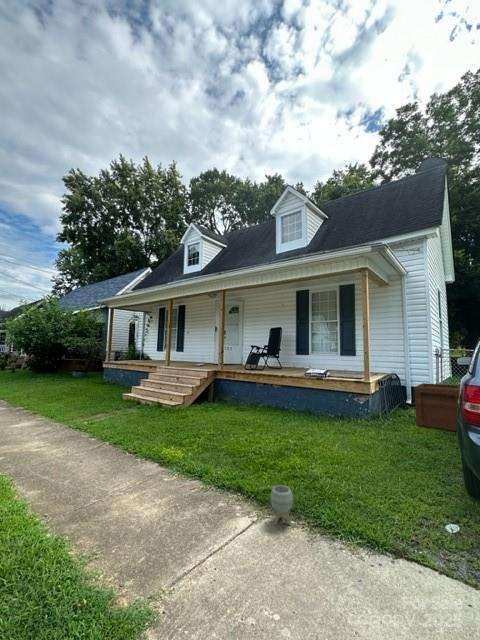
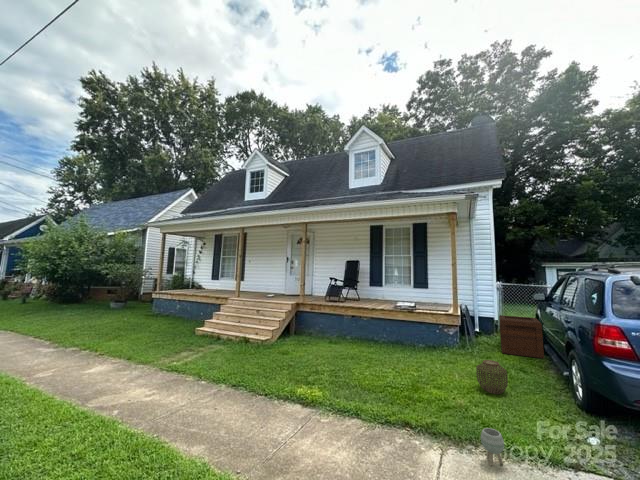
woven basket: none [344,425,377,463] -> present [476,360,508,394]

